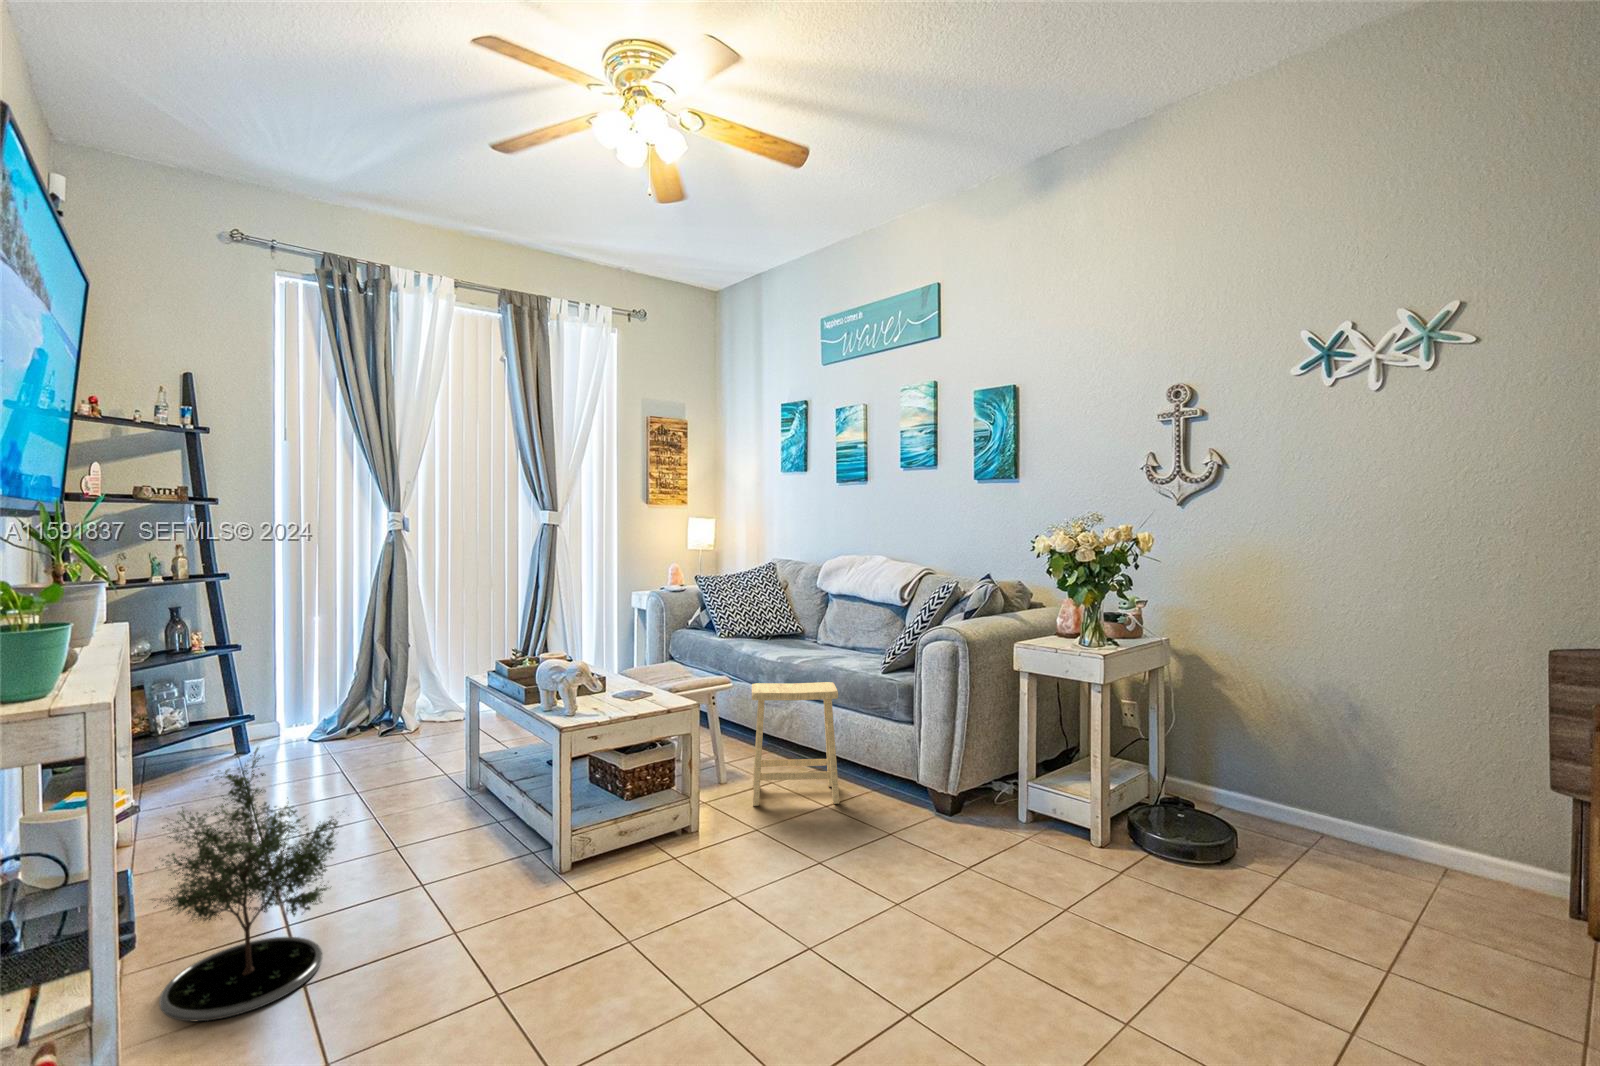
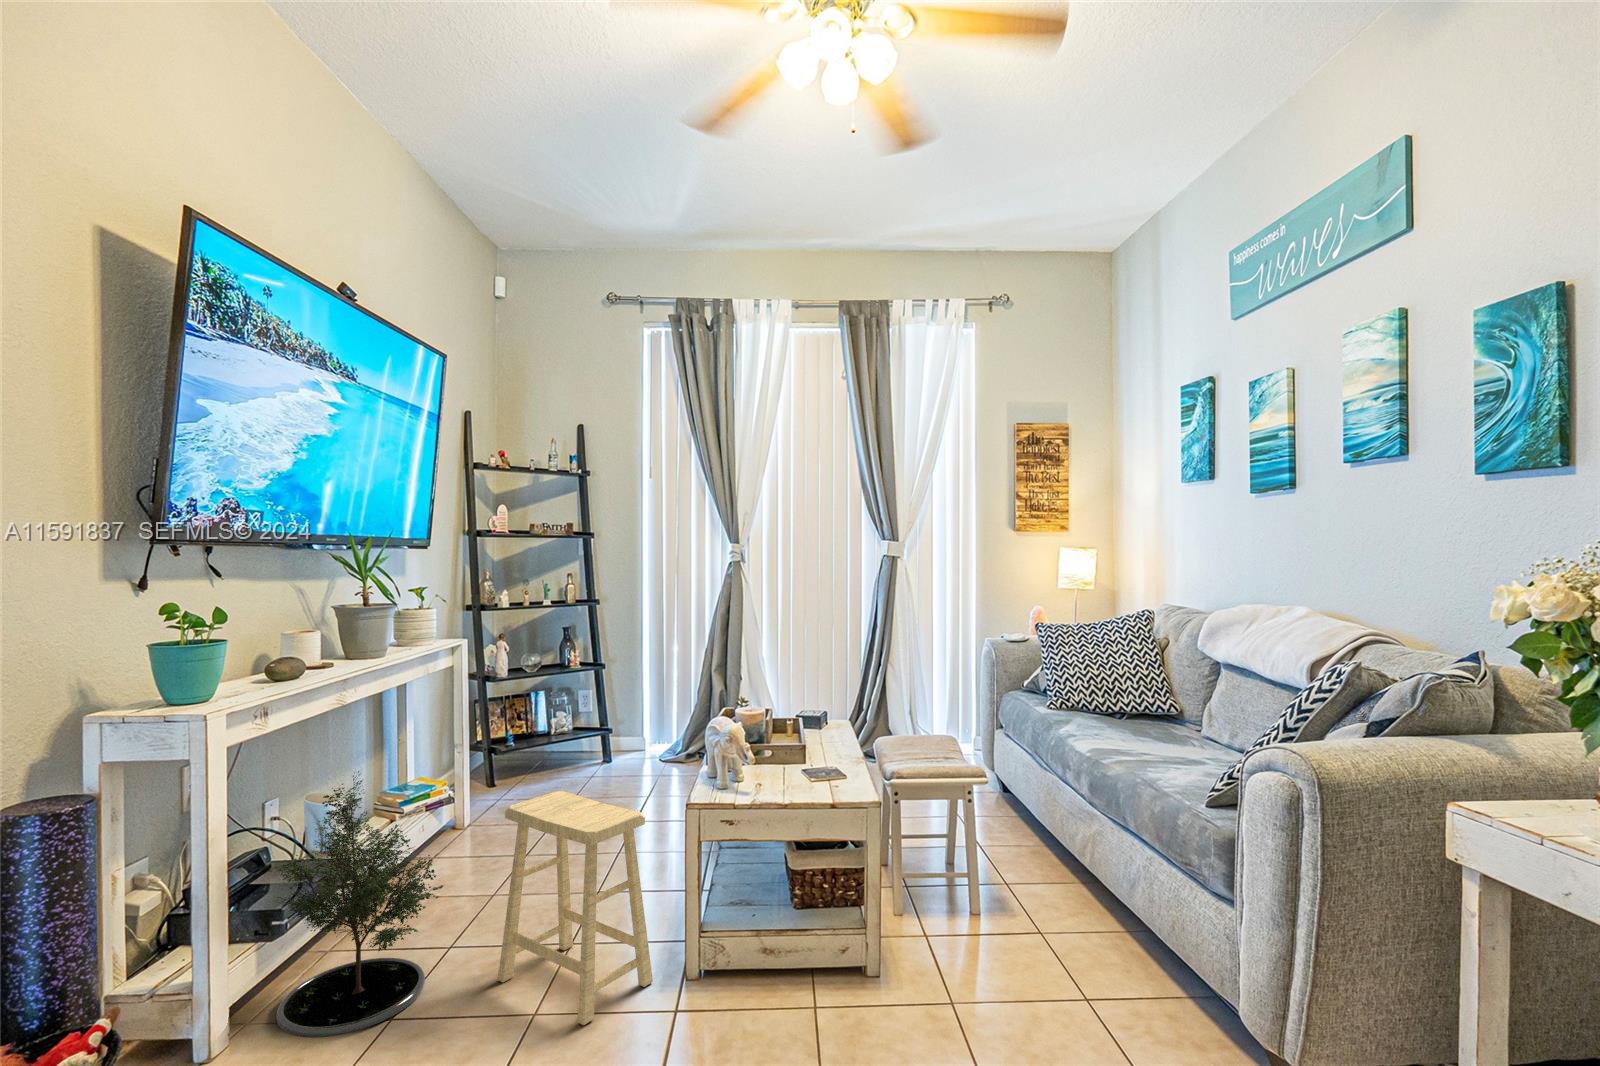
footstool: present [752,682,839,806] -> present [498,791,653,1025]

